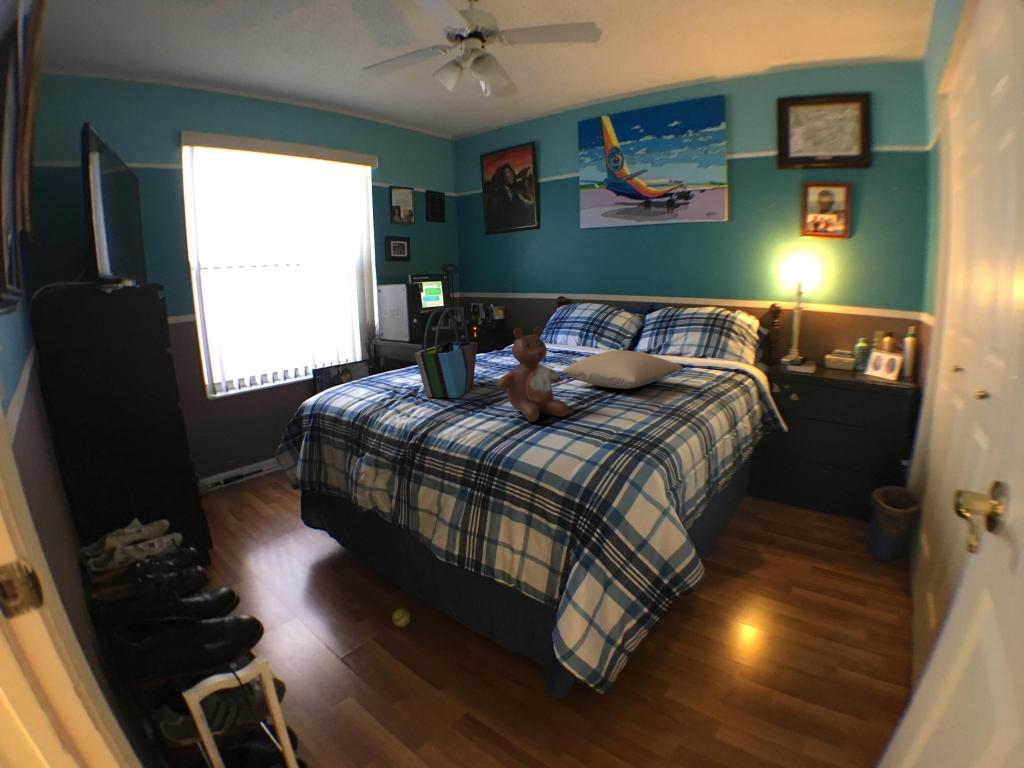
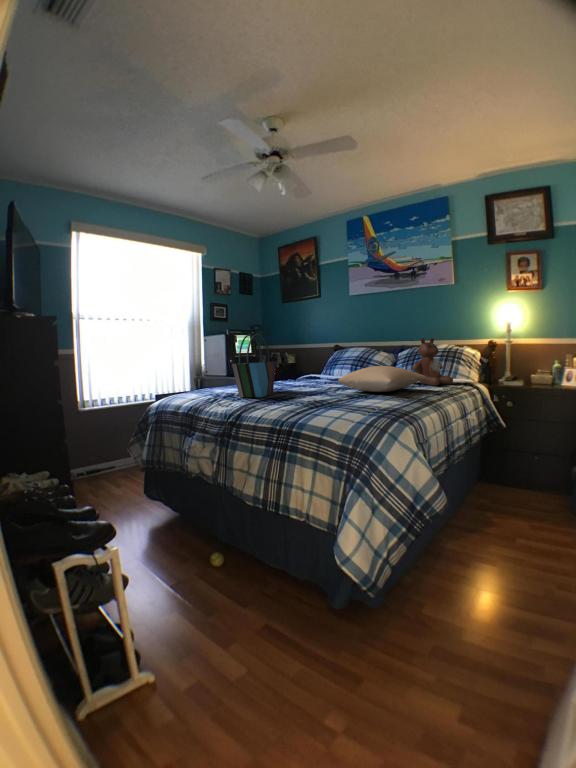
stuffed bear: present [497,326,569,422] -> present [412,338,453,385]

